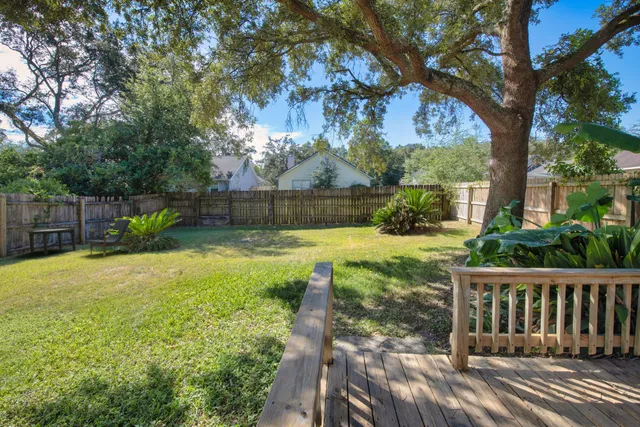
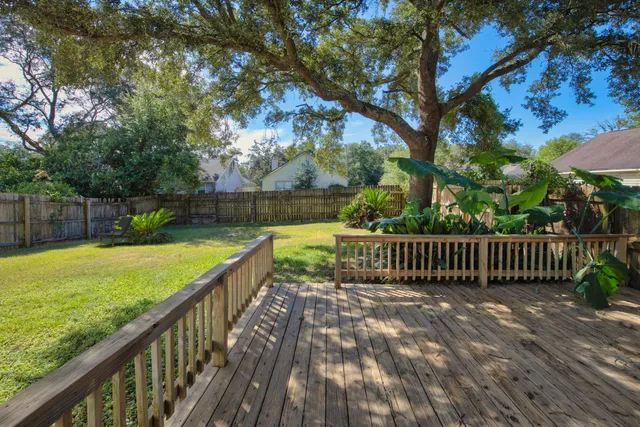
round table: present [25,227,77,255] -> none [45,223,87,246]

